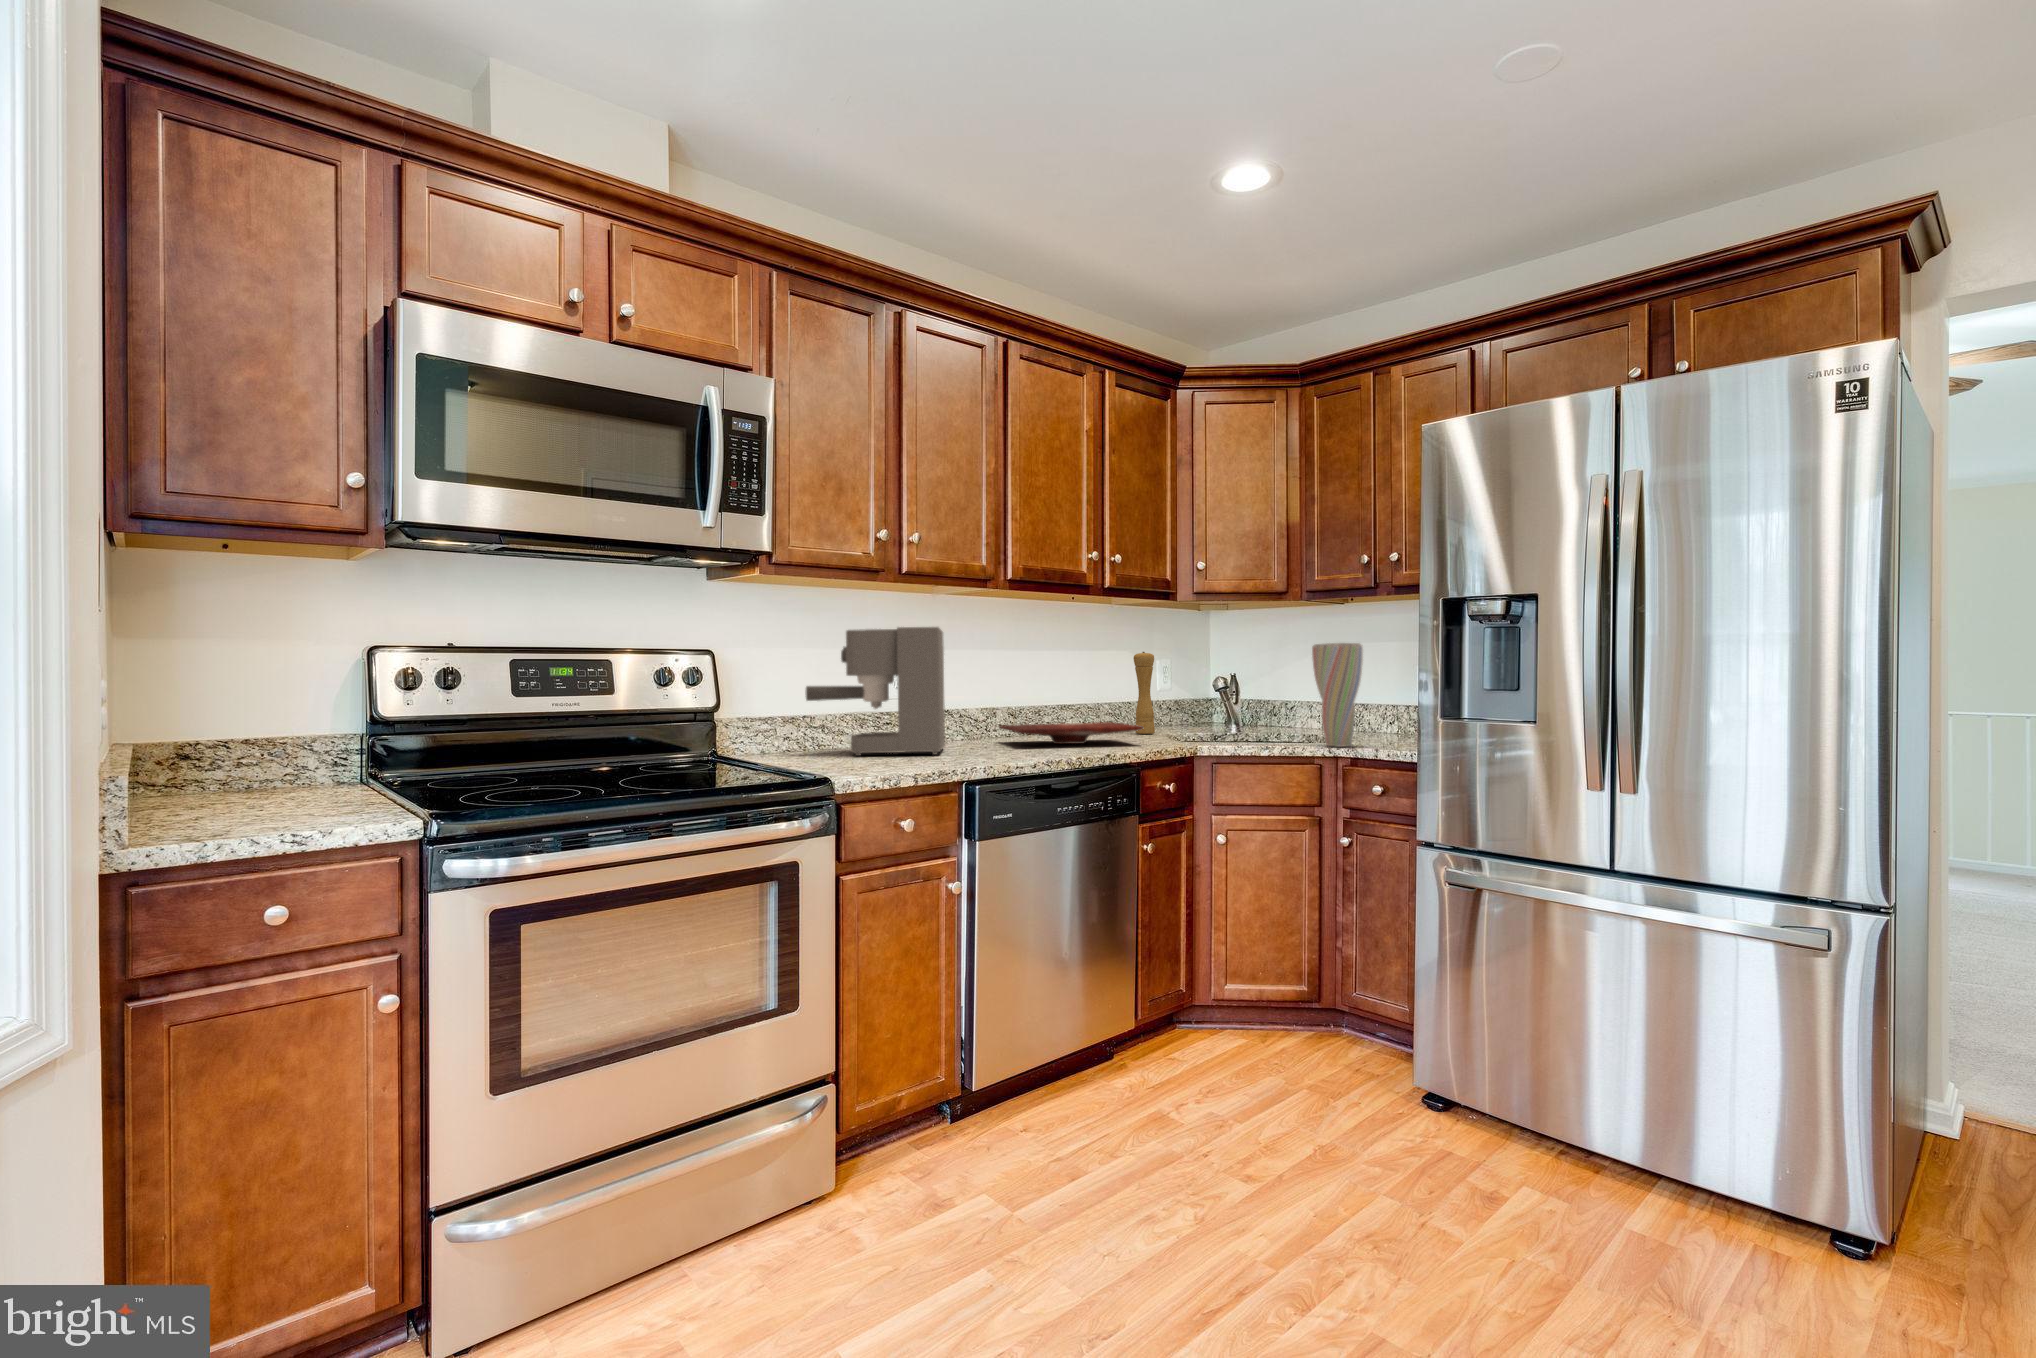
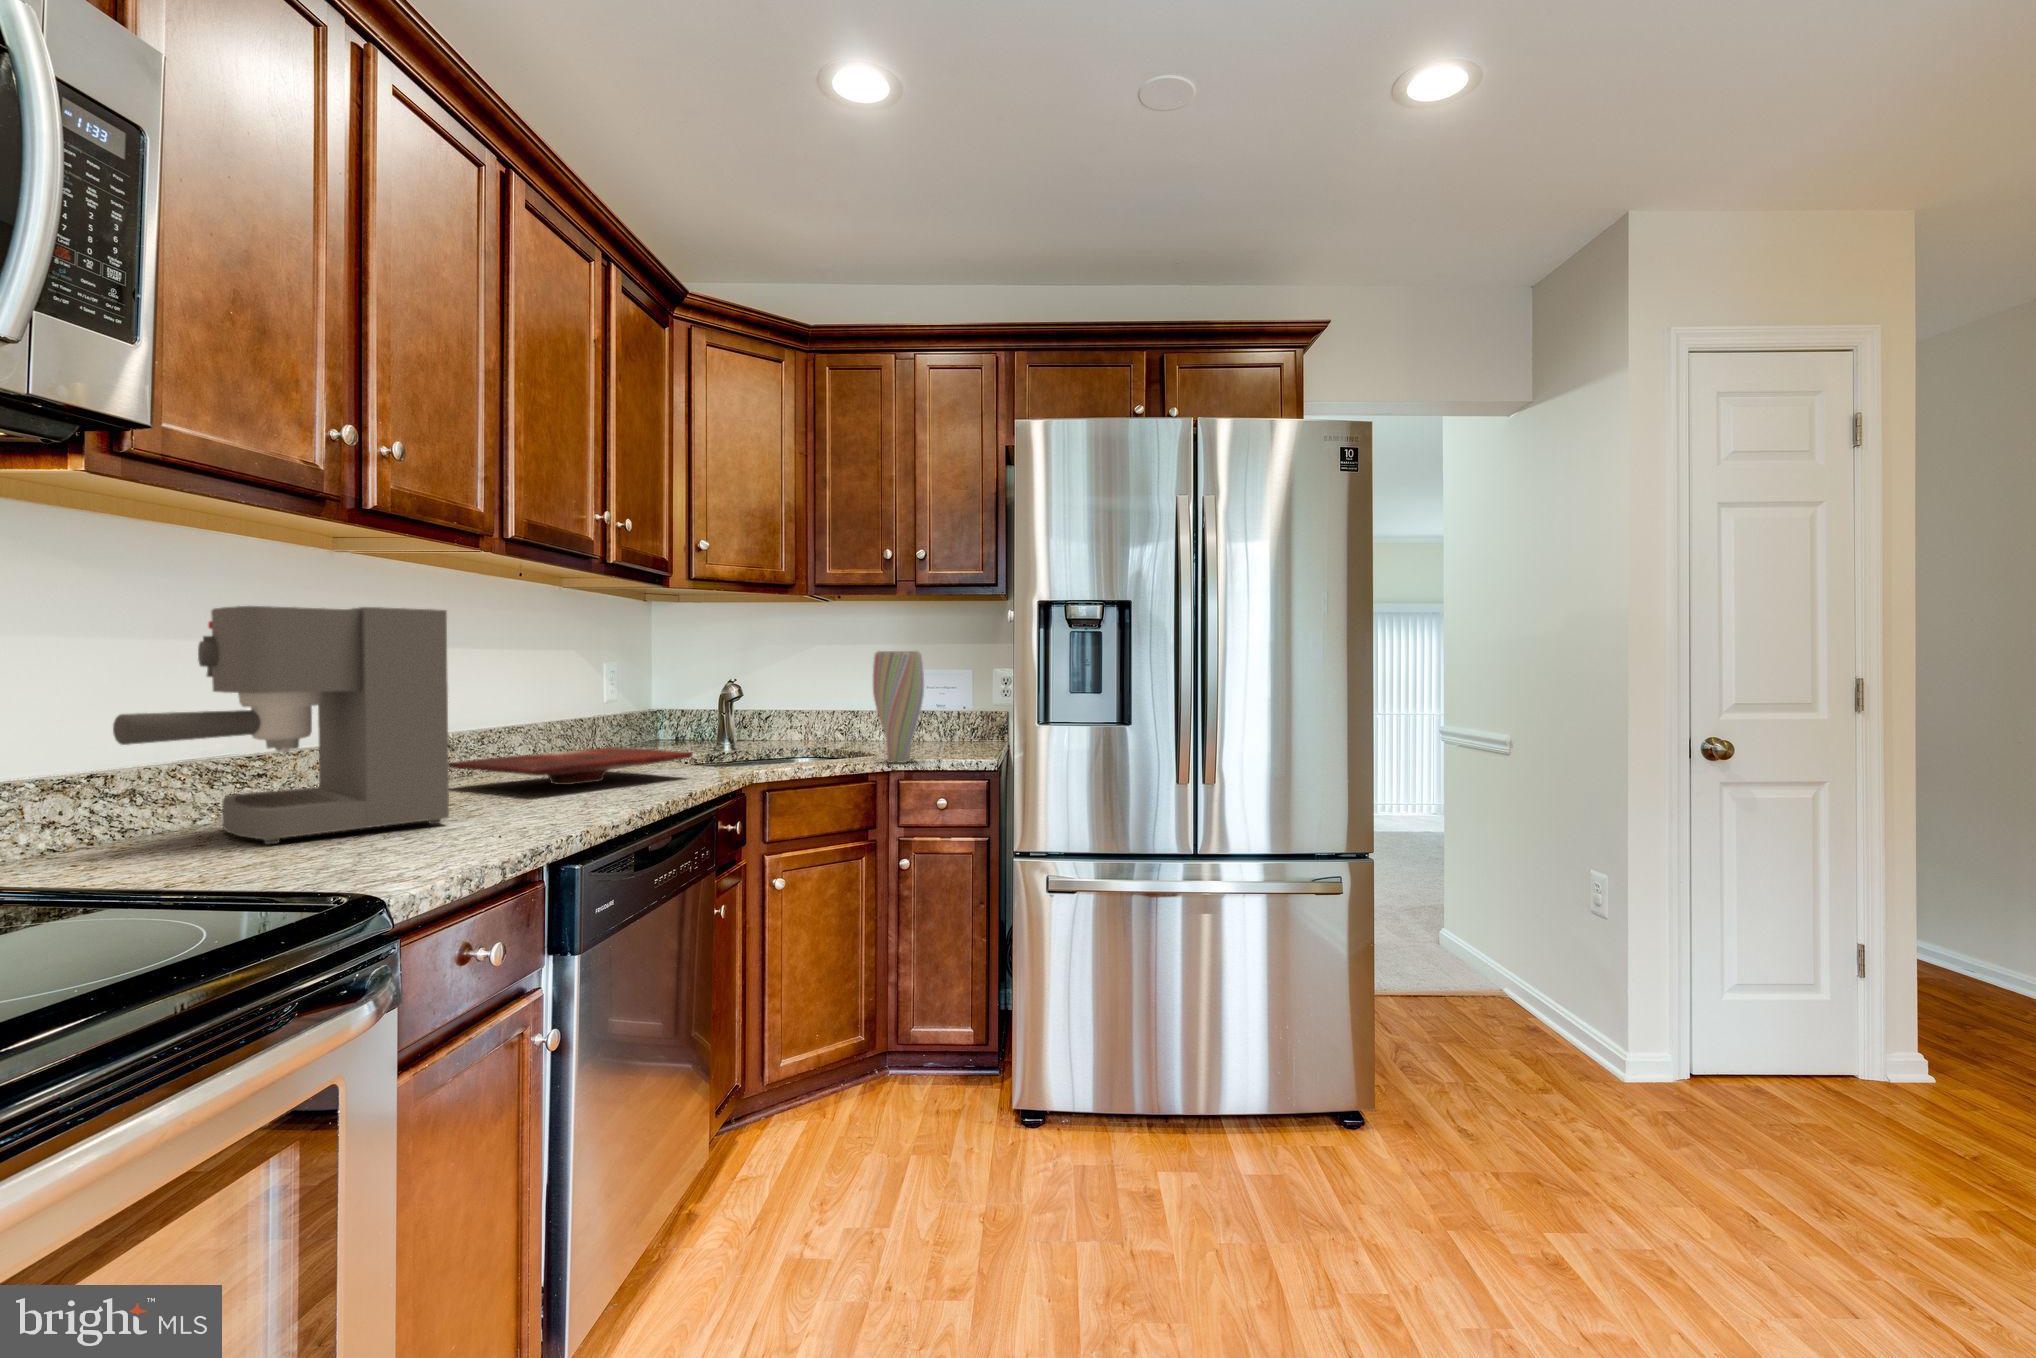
pepper mill: present [1133,652,1155,734] -> none [601,651,631,759]

